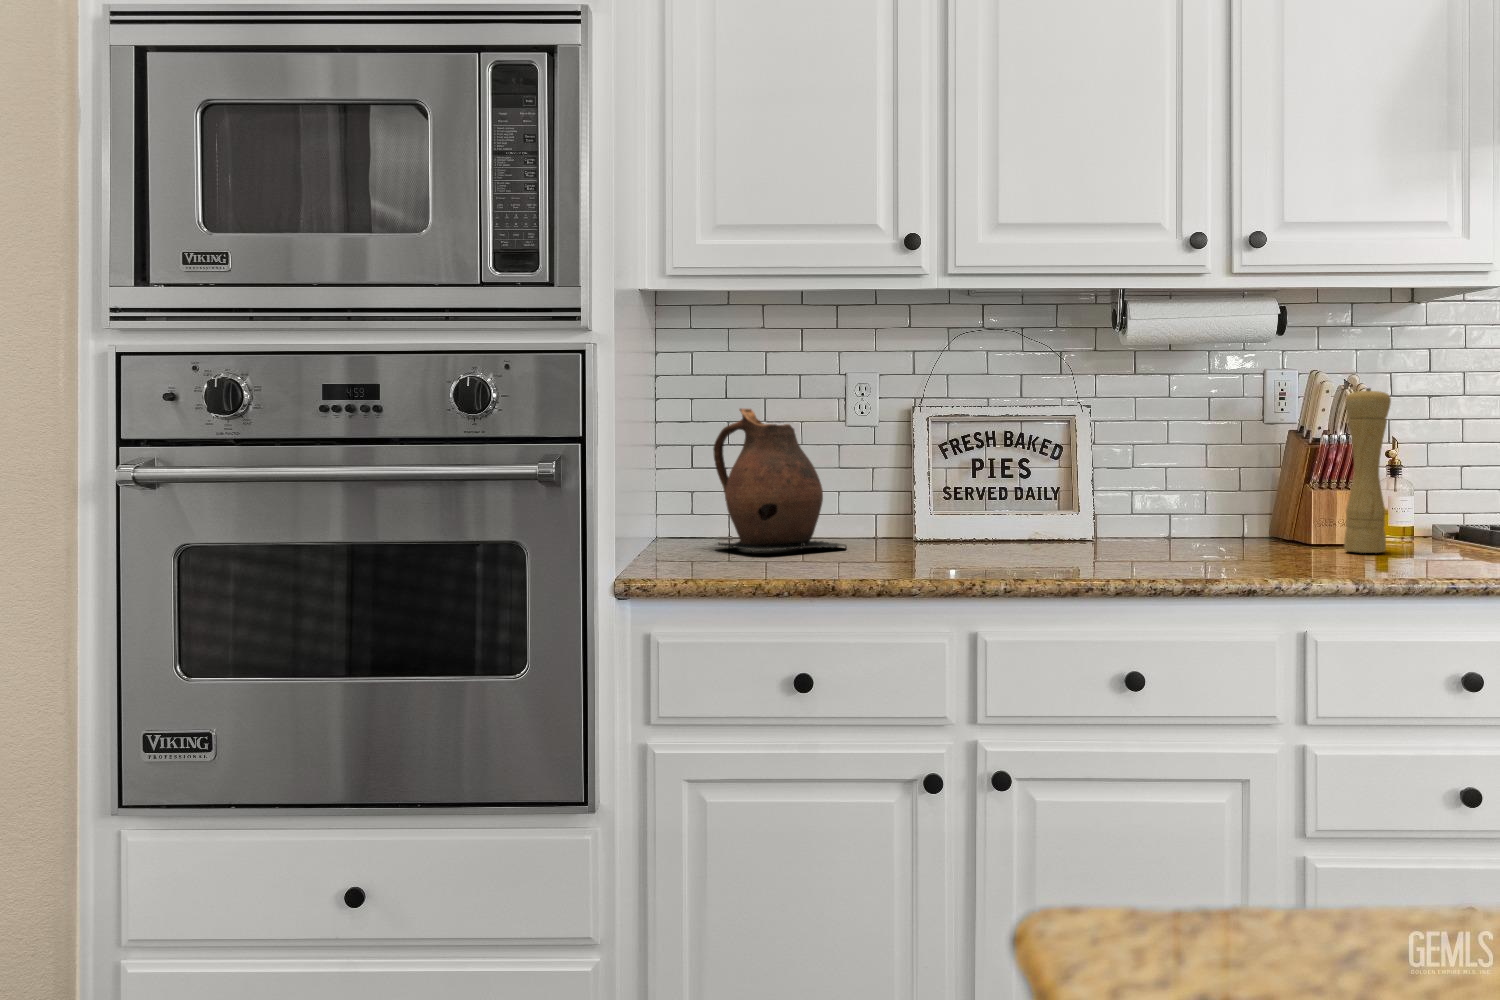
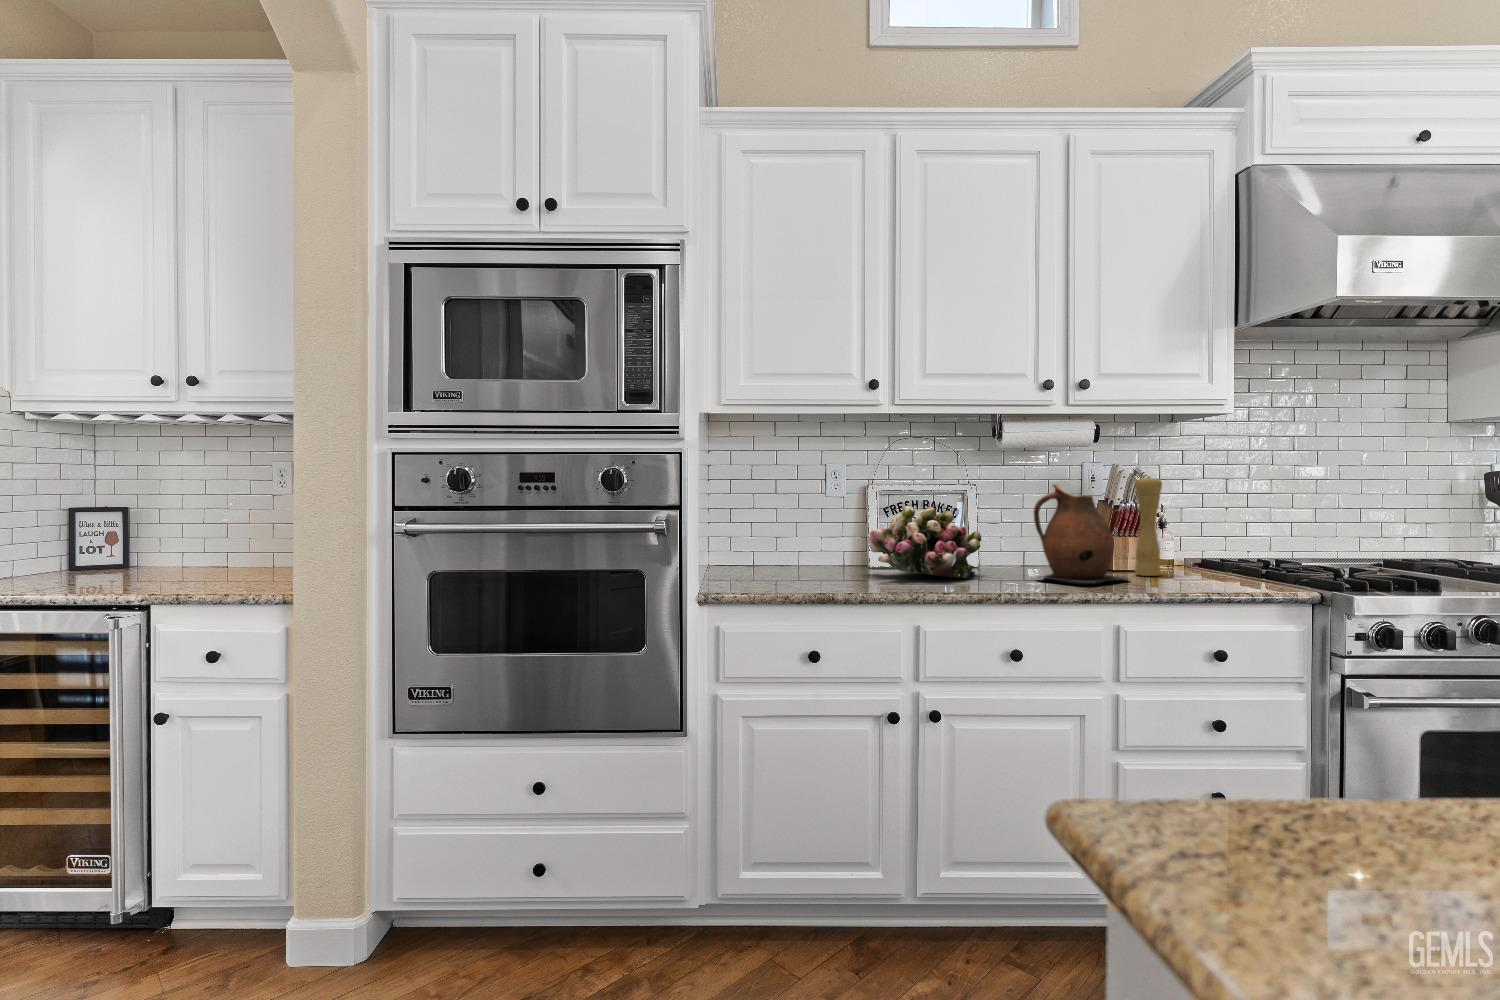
ceramic pitcher: present [713,409,847,553] -> present [1034,485,1128,584]
flower arrangement: none [903,440,1090,557] -> present [867,506,982,579]

